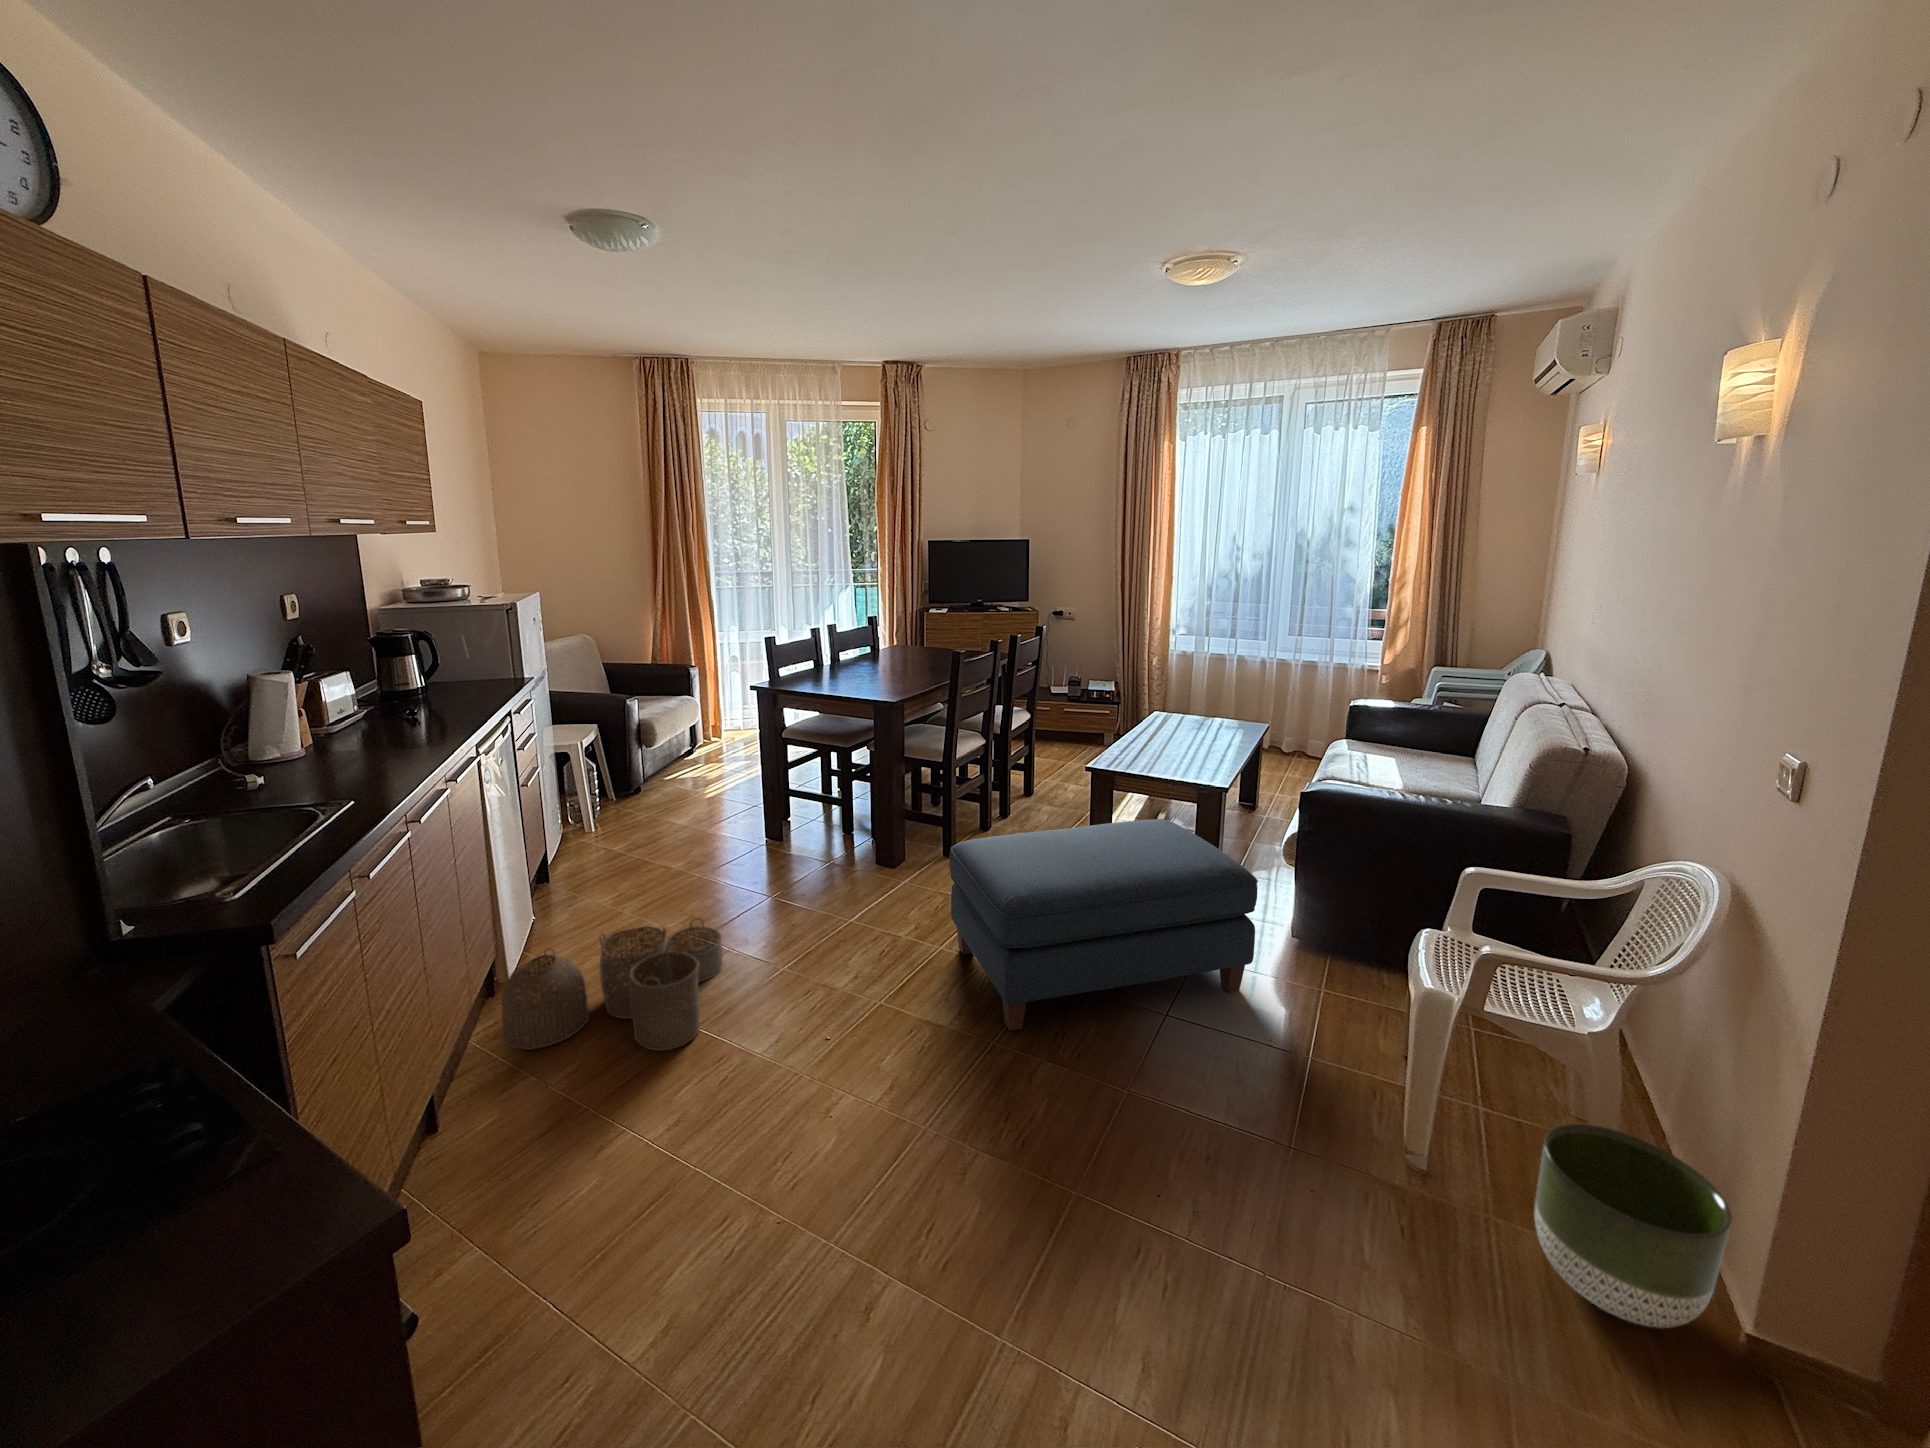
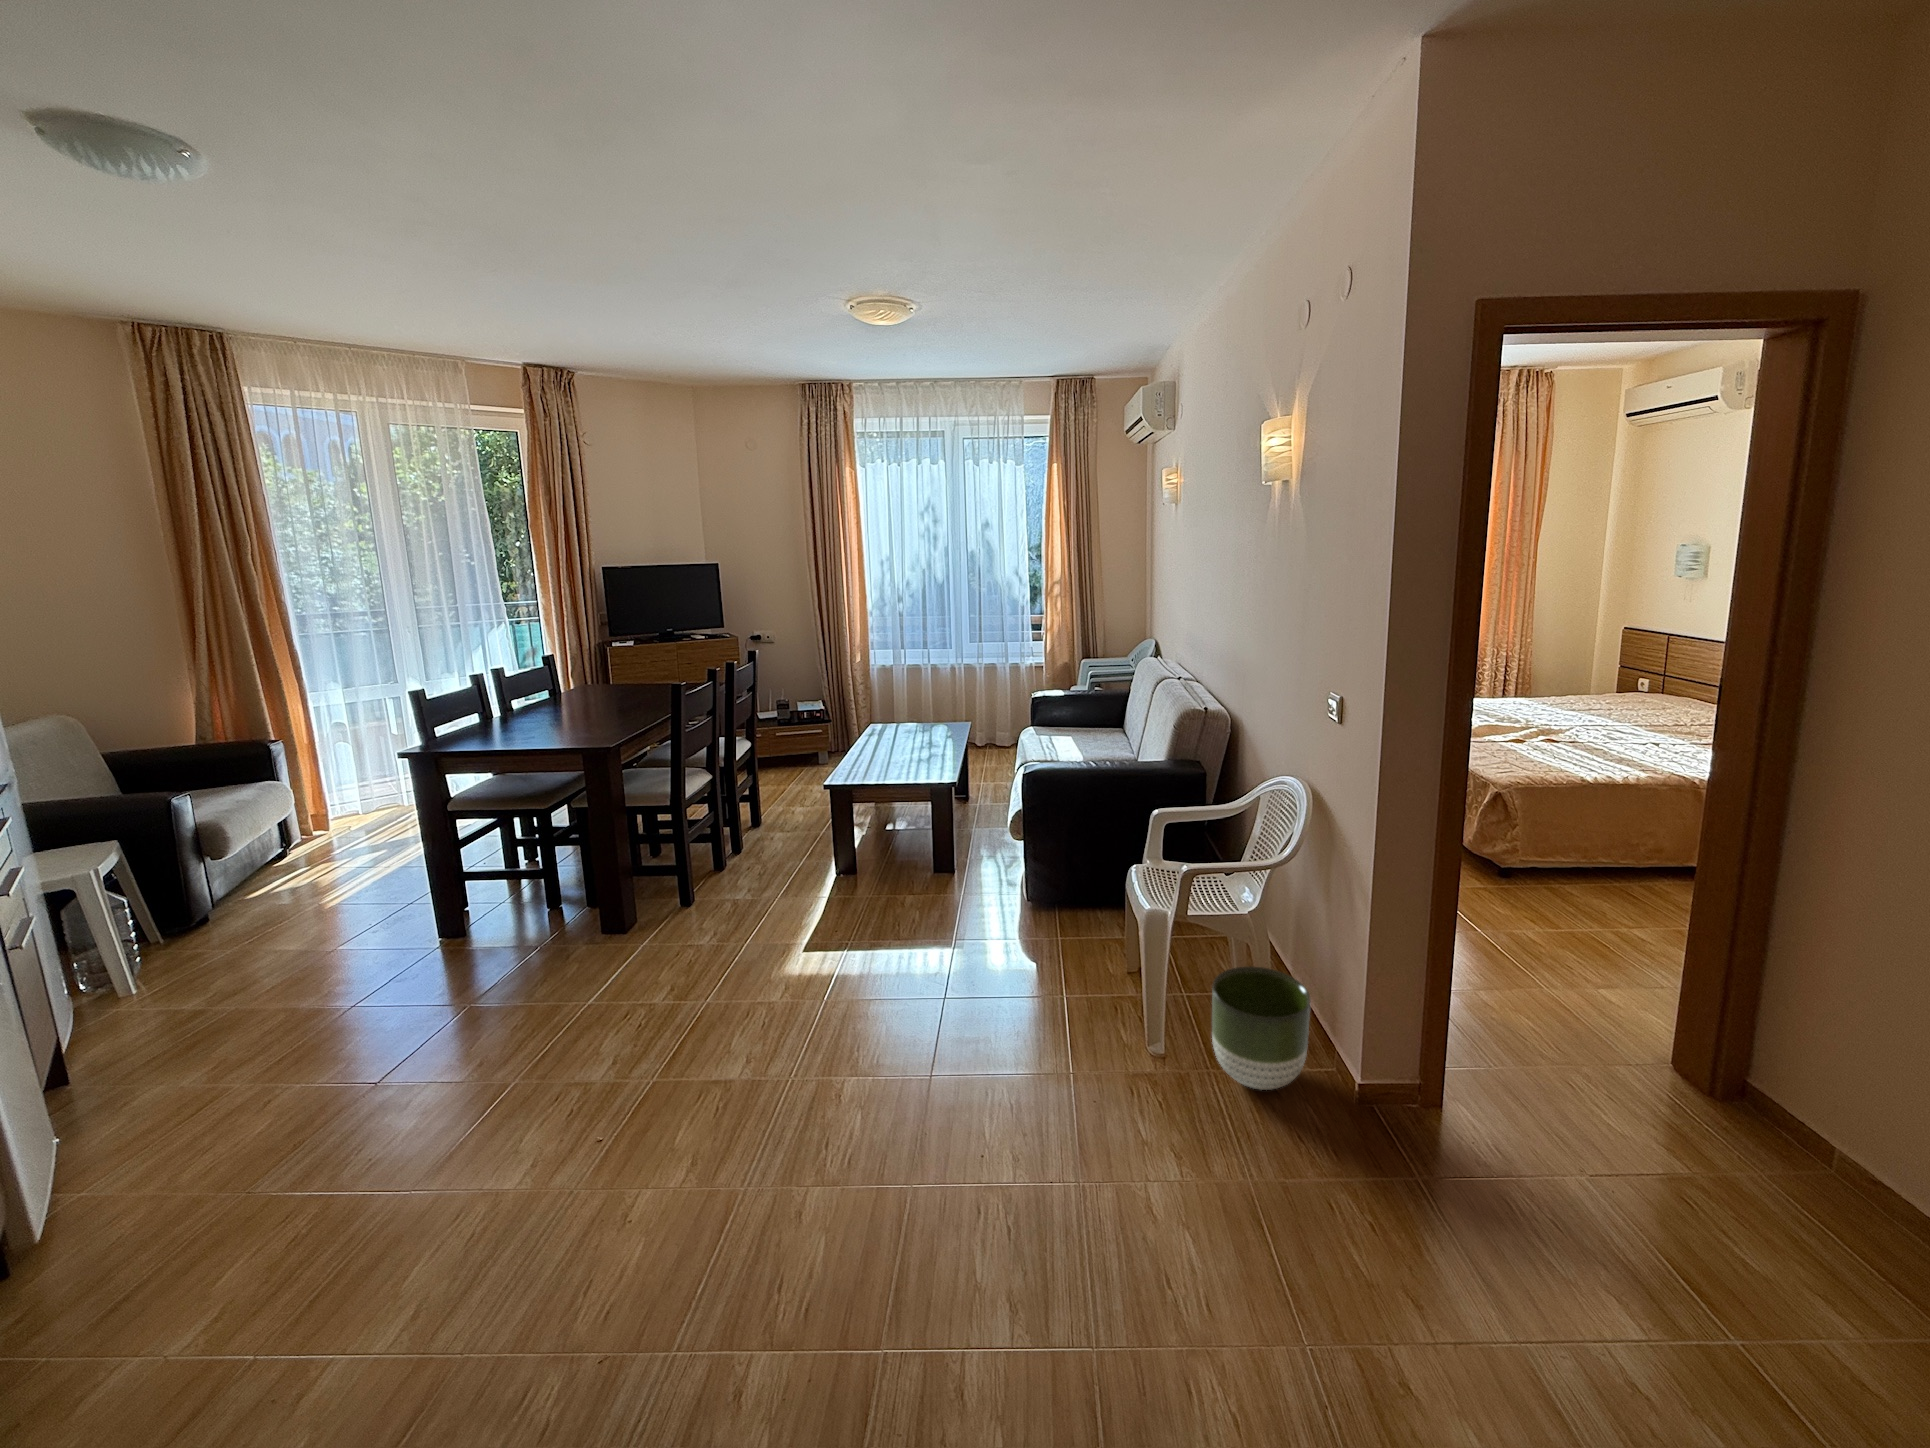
ottoman: present [949,819,1258,1031] -> none [706,820,999,1052]
woven basket: present [501,918,723,1051] -> none [62,1049,428,1311]

